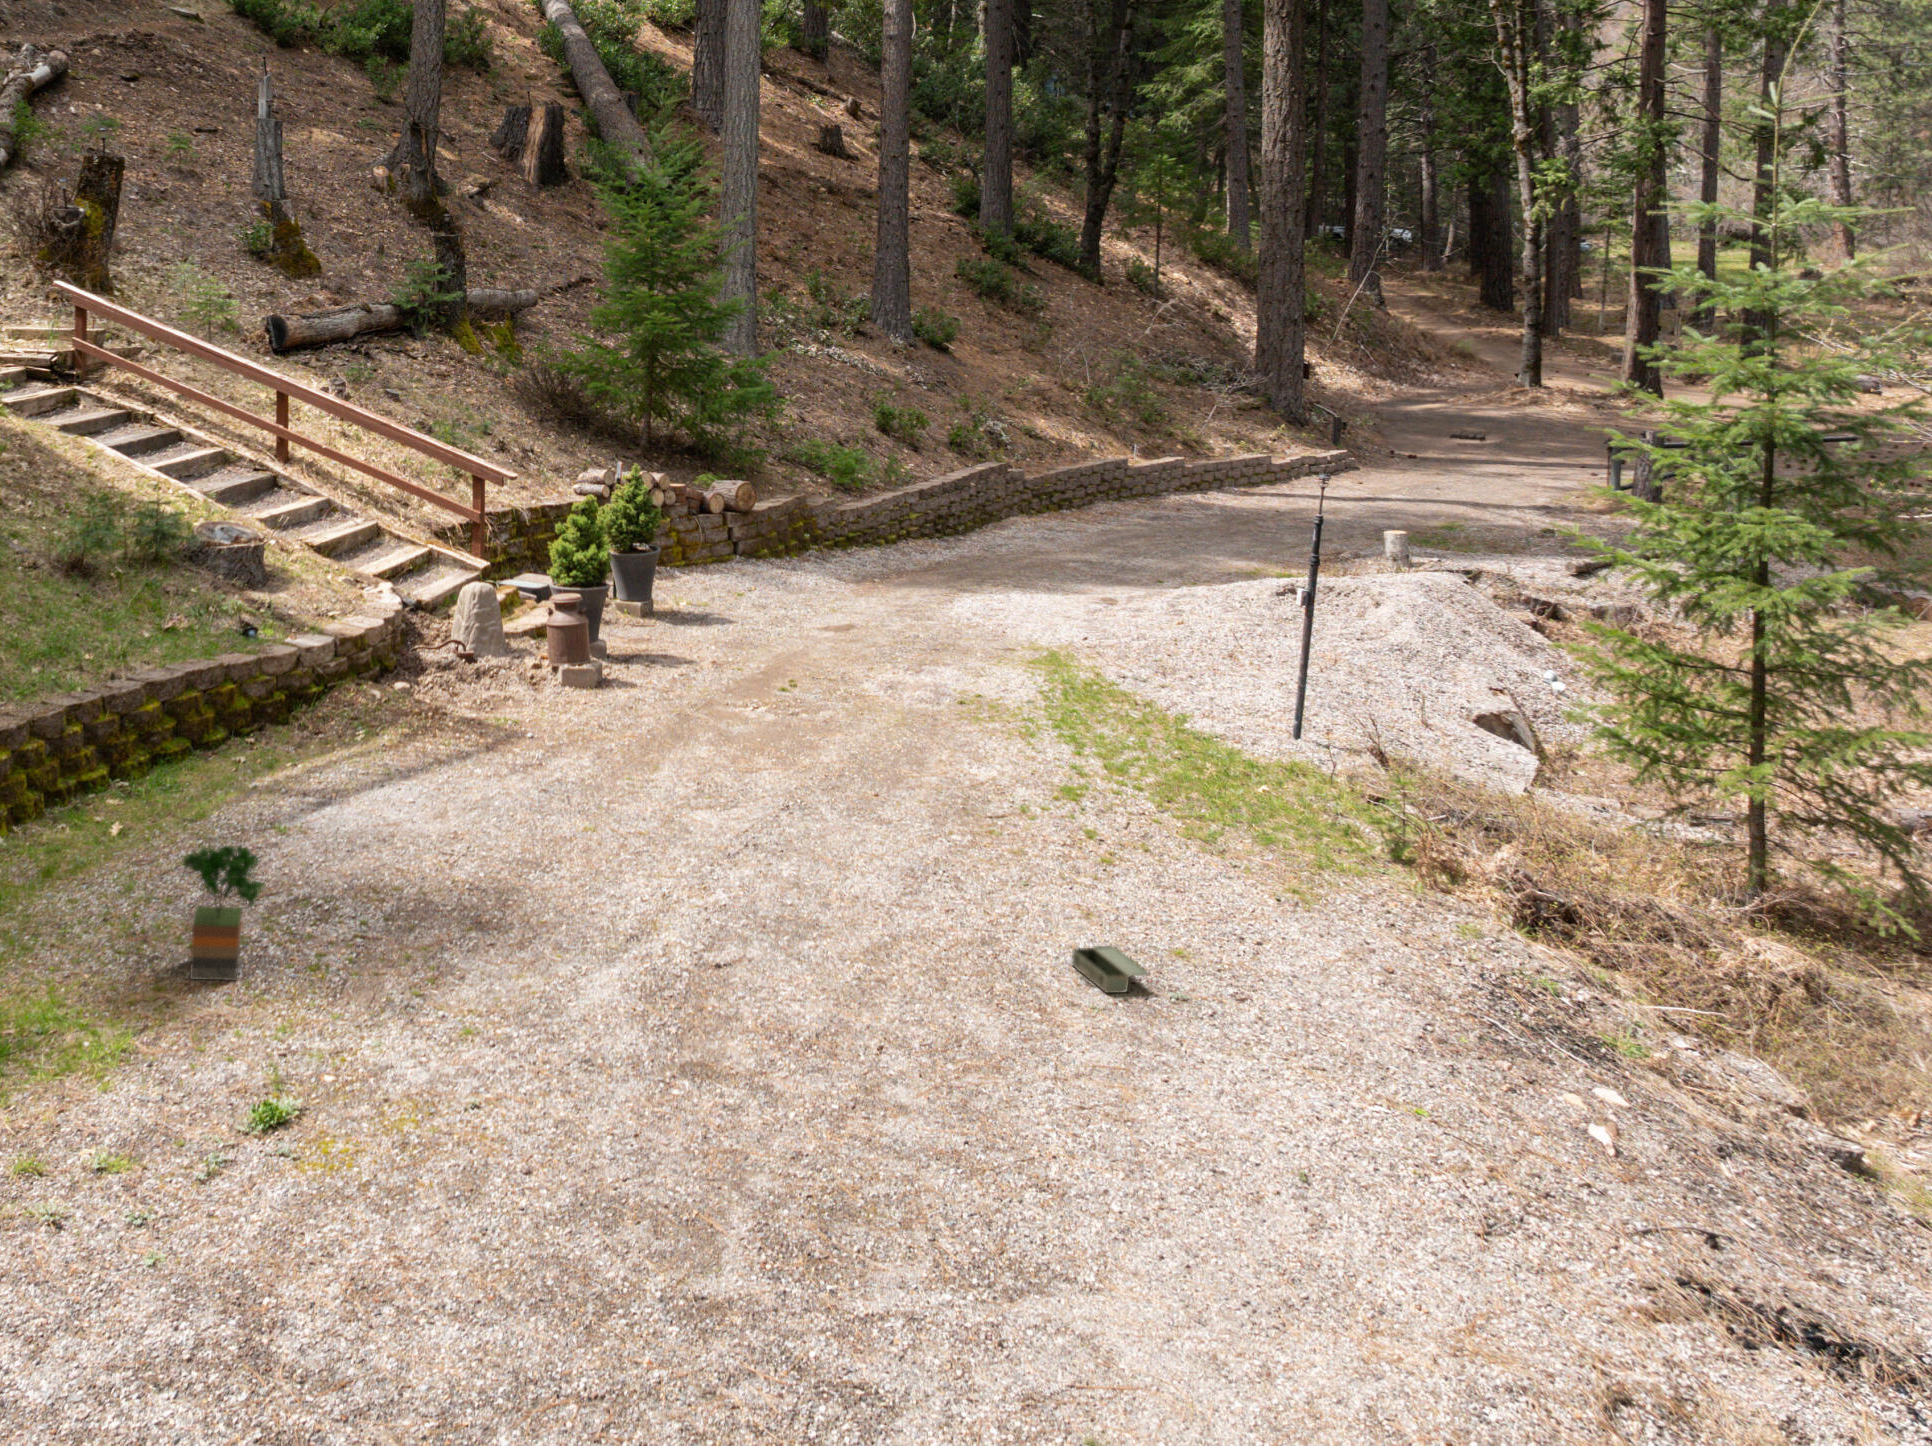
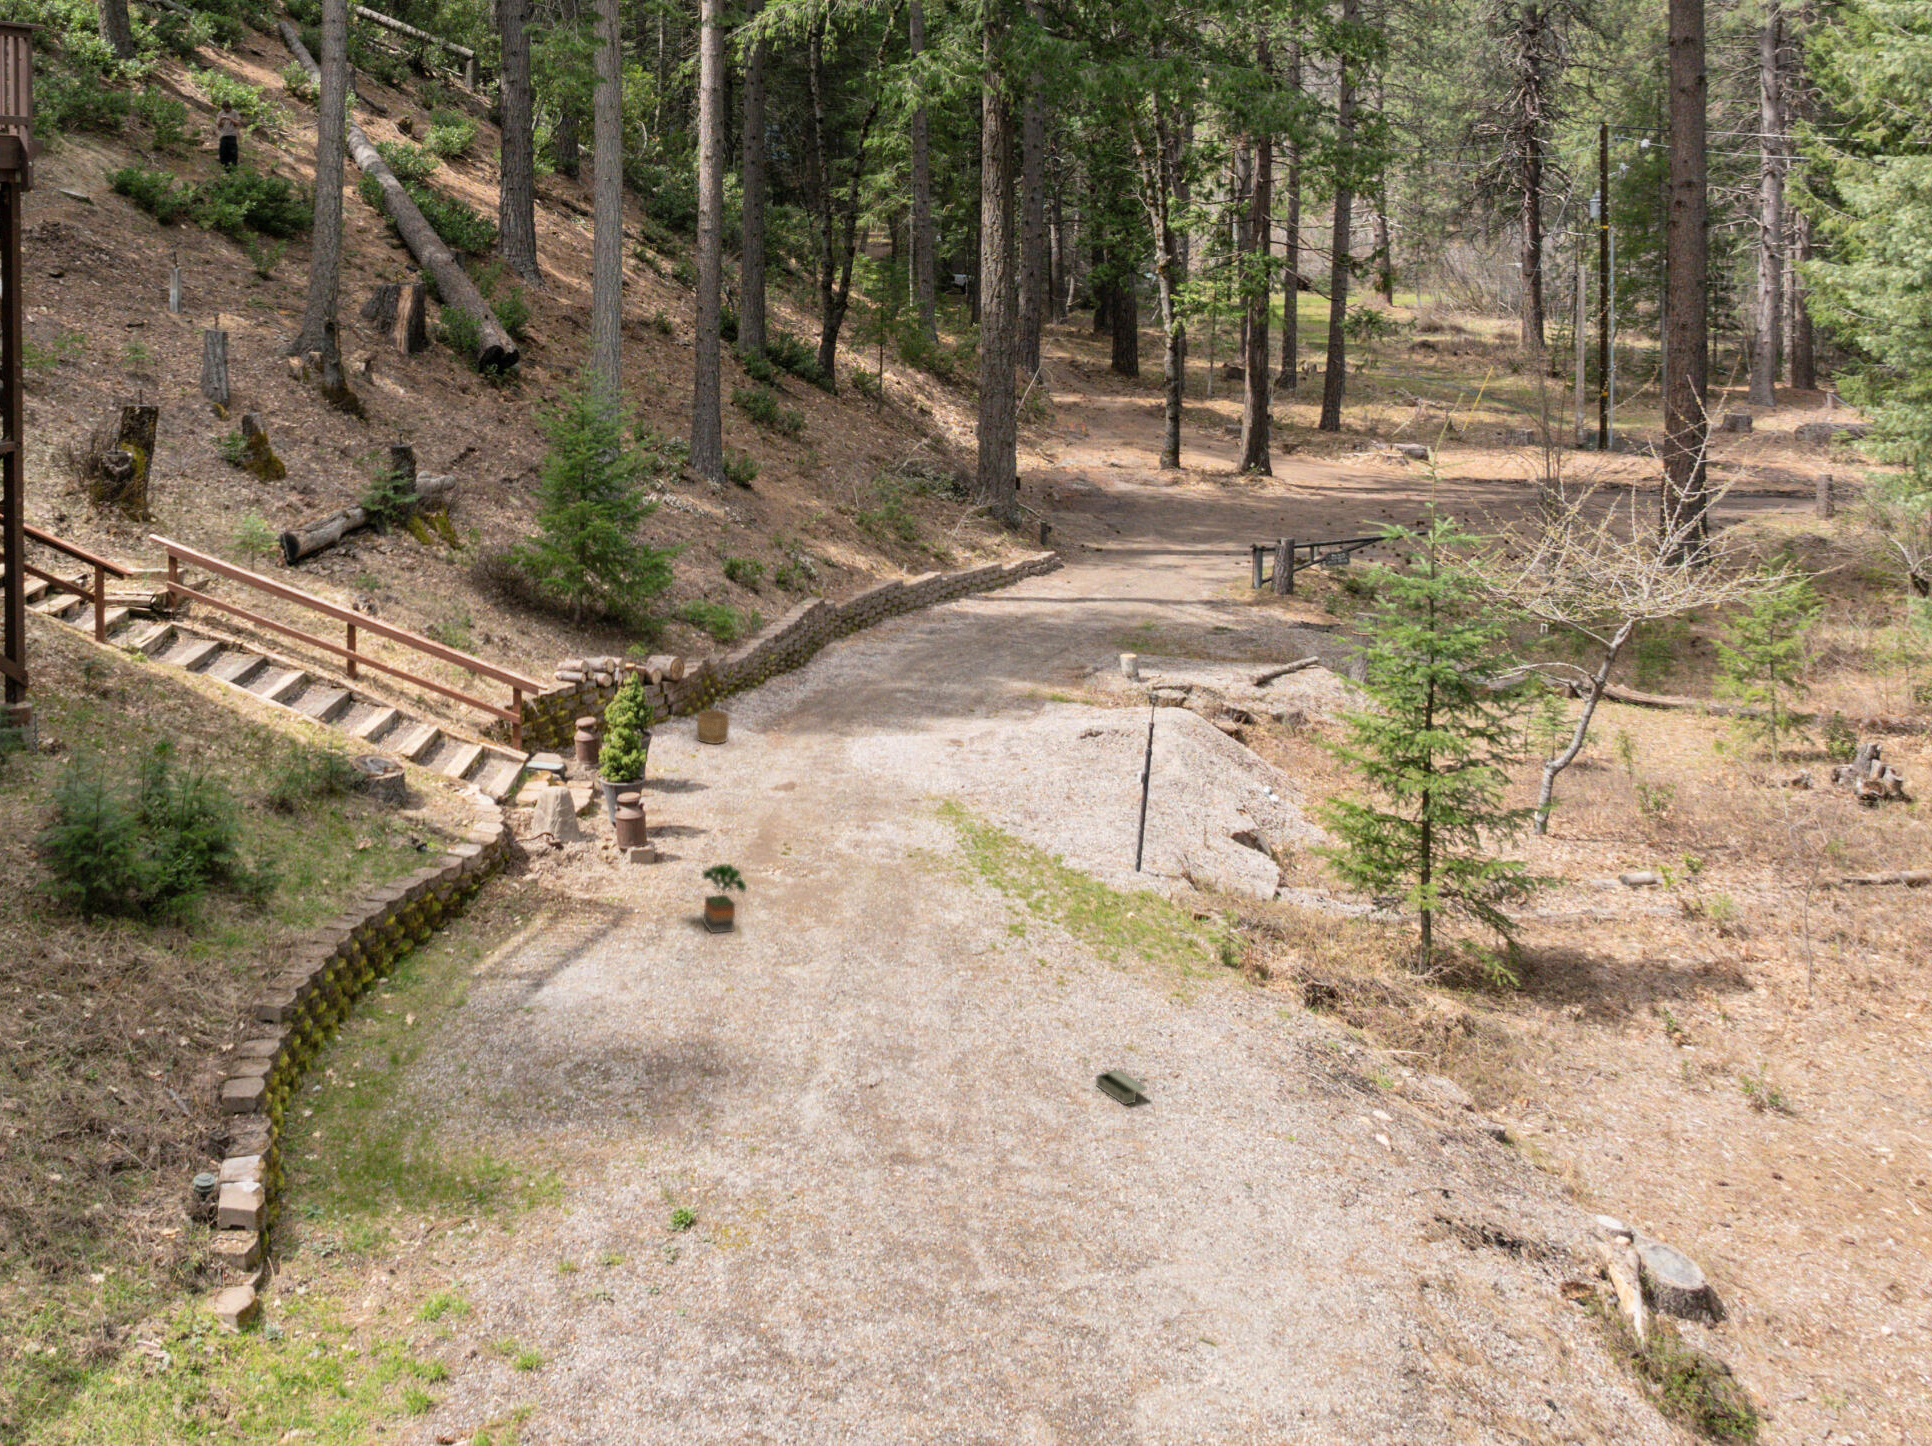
wooden bucket: none [736,542,779,582] -> present [697,710,729,744]
potted tree: present [181,845,264,980] -> present [703,864,746,933]

